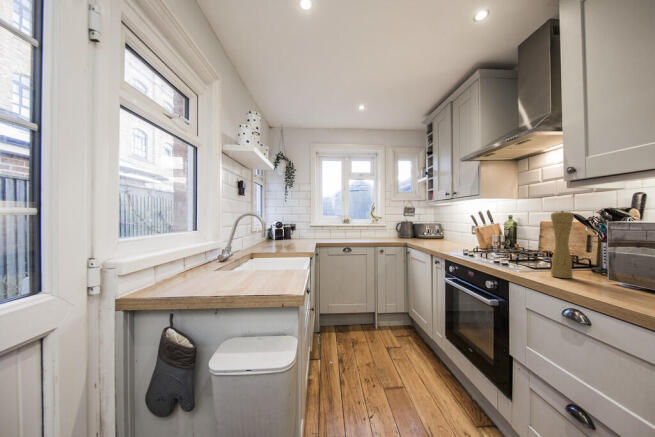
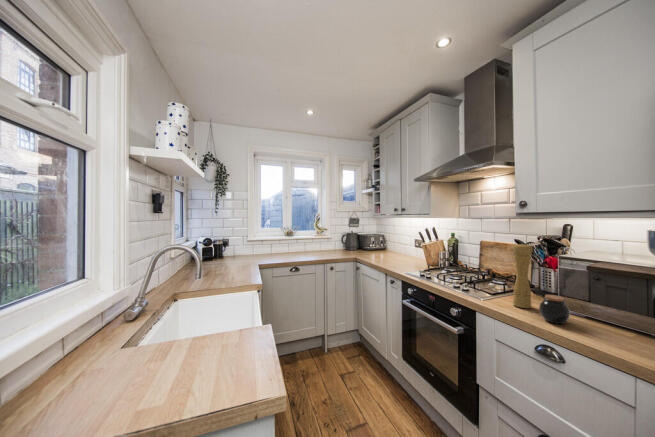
jar: none [573,260,608,289] -> present [539,295,570,324]

